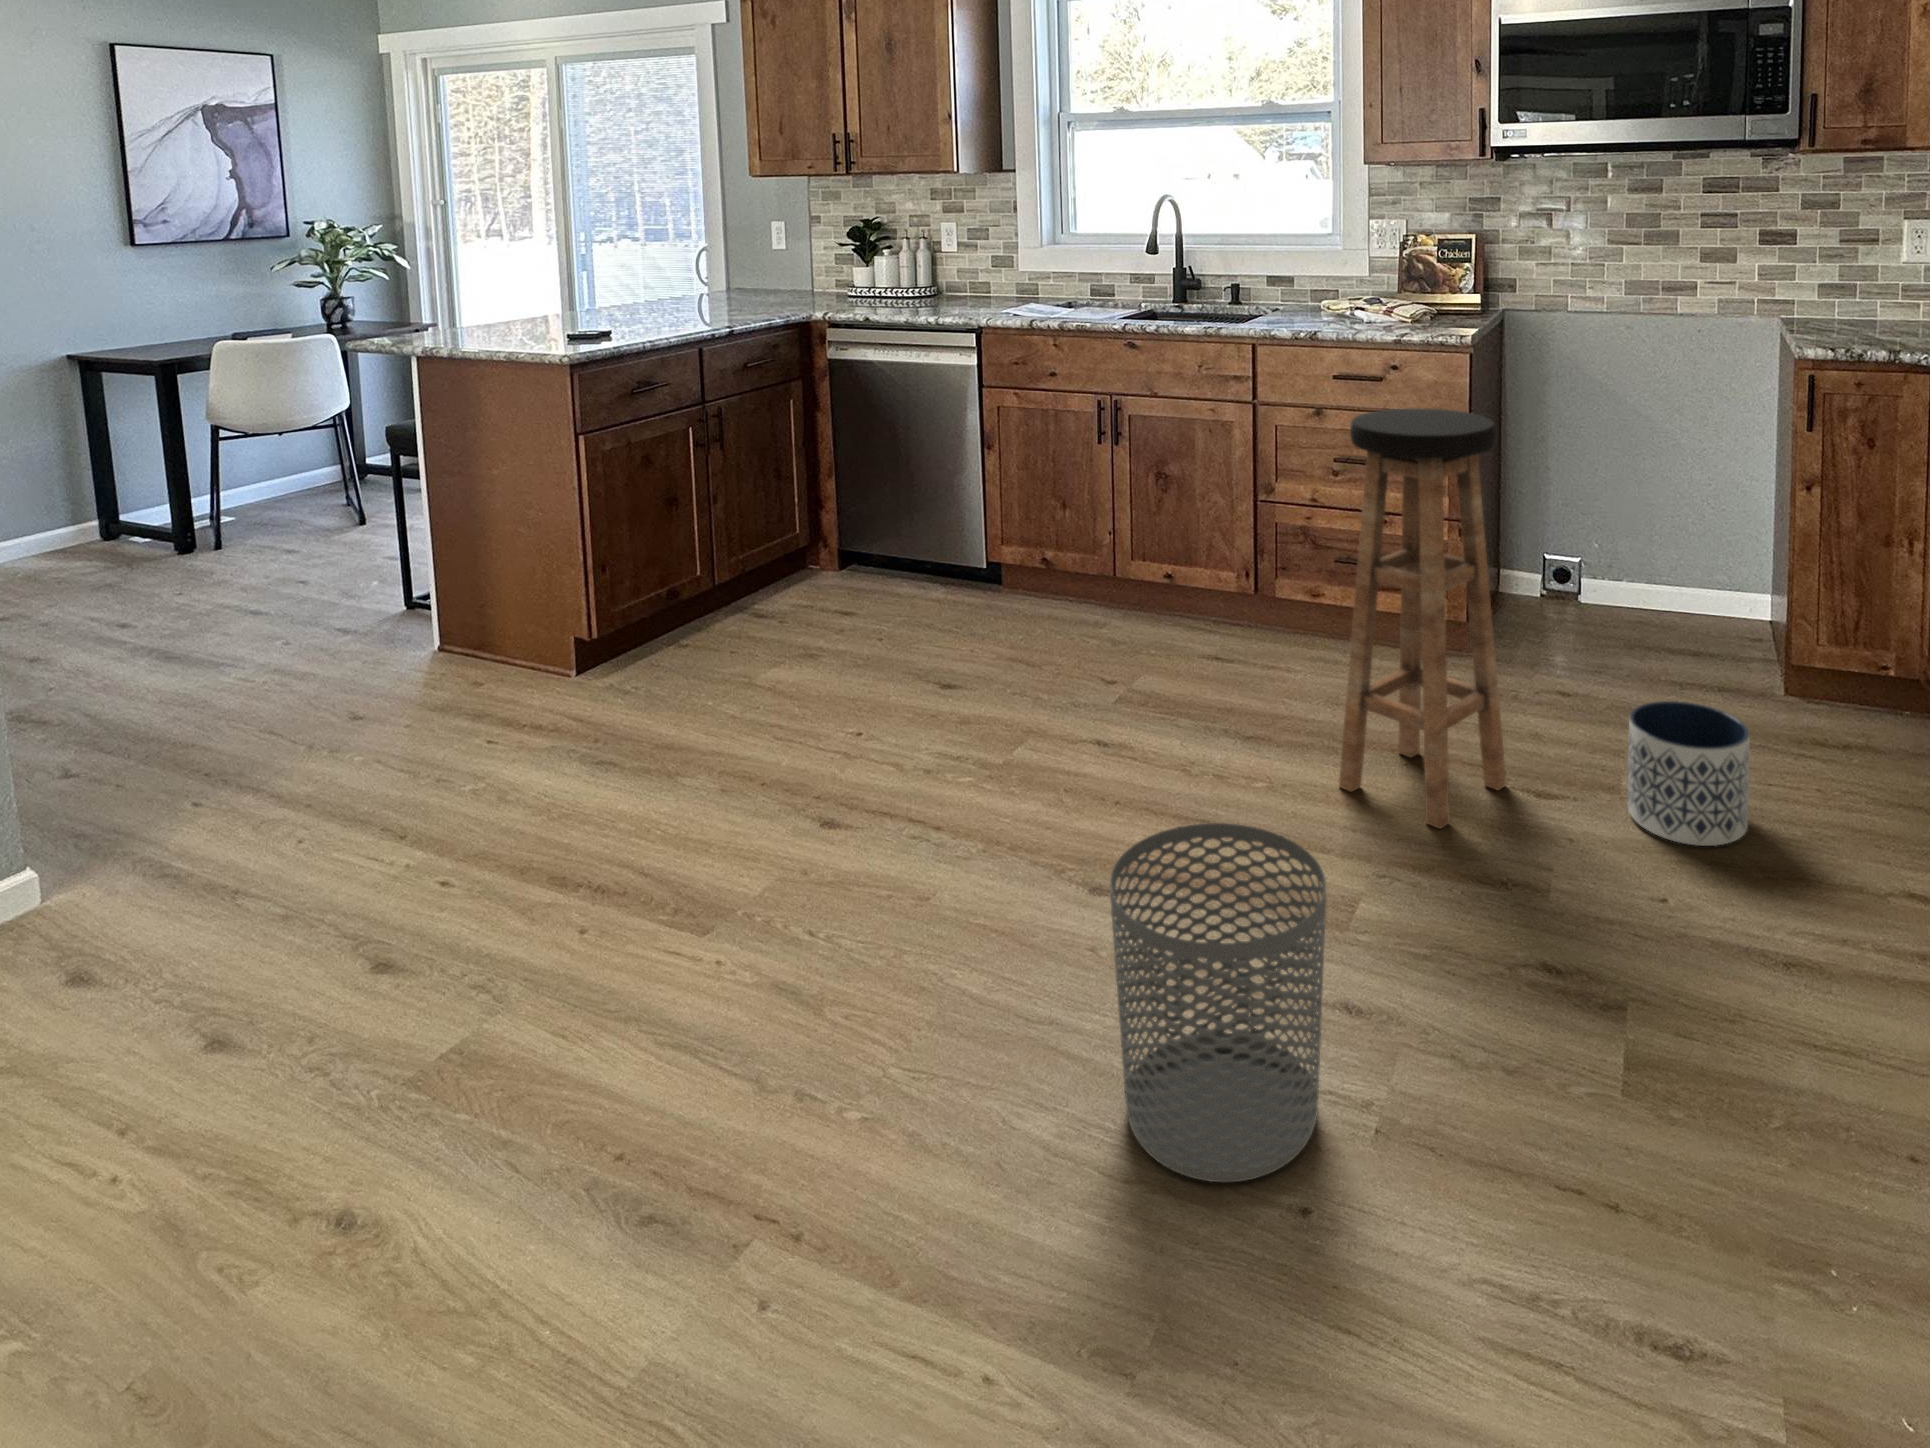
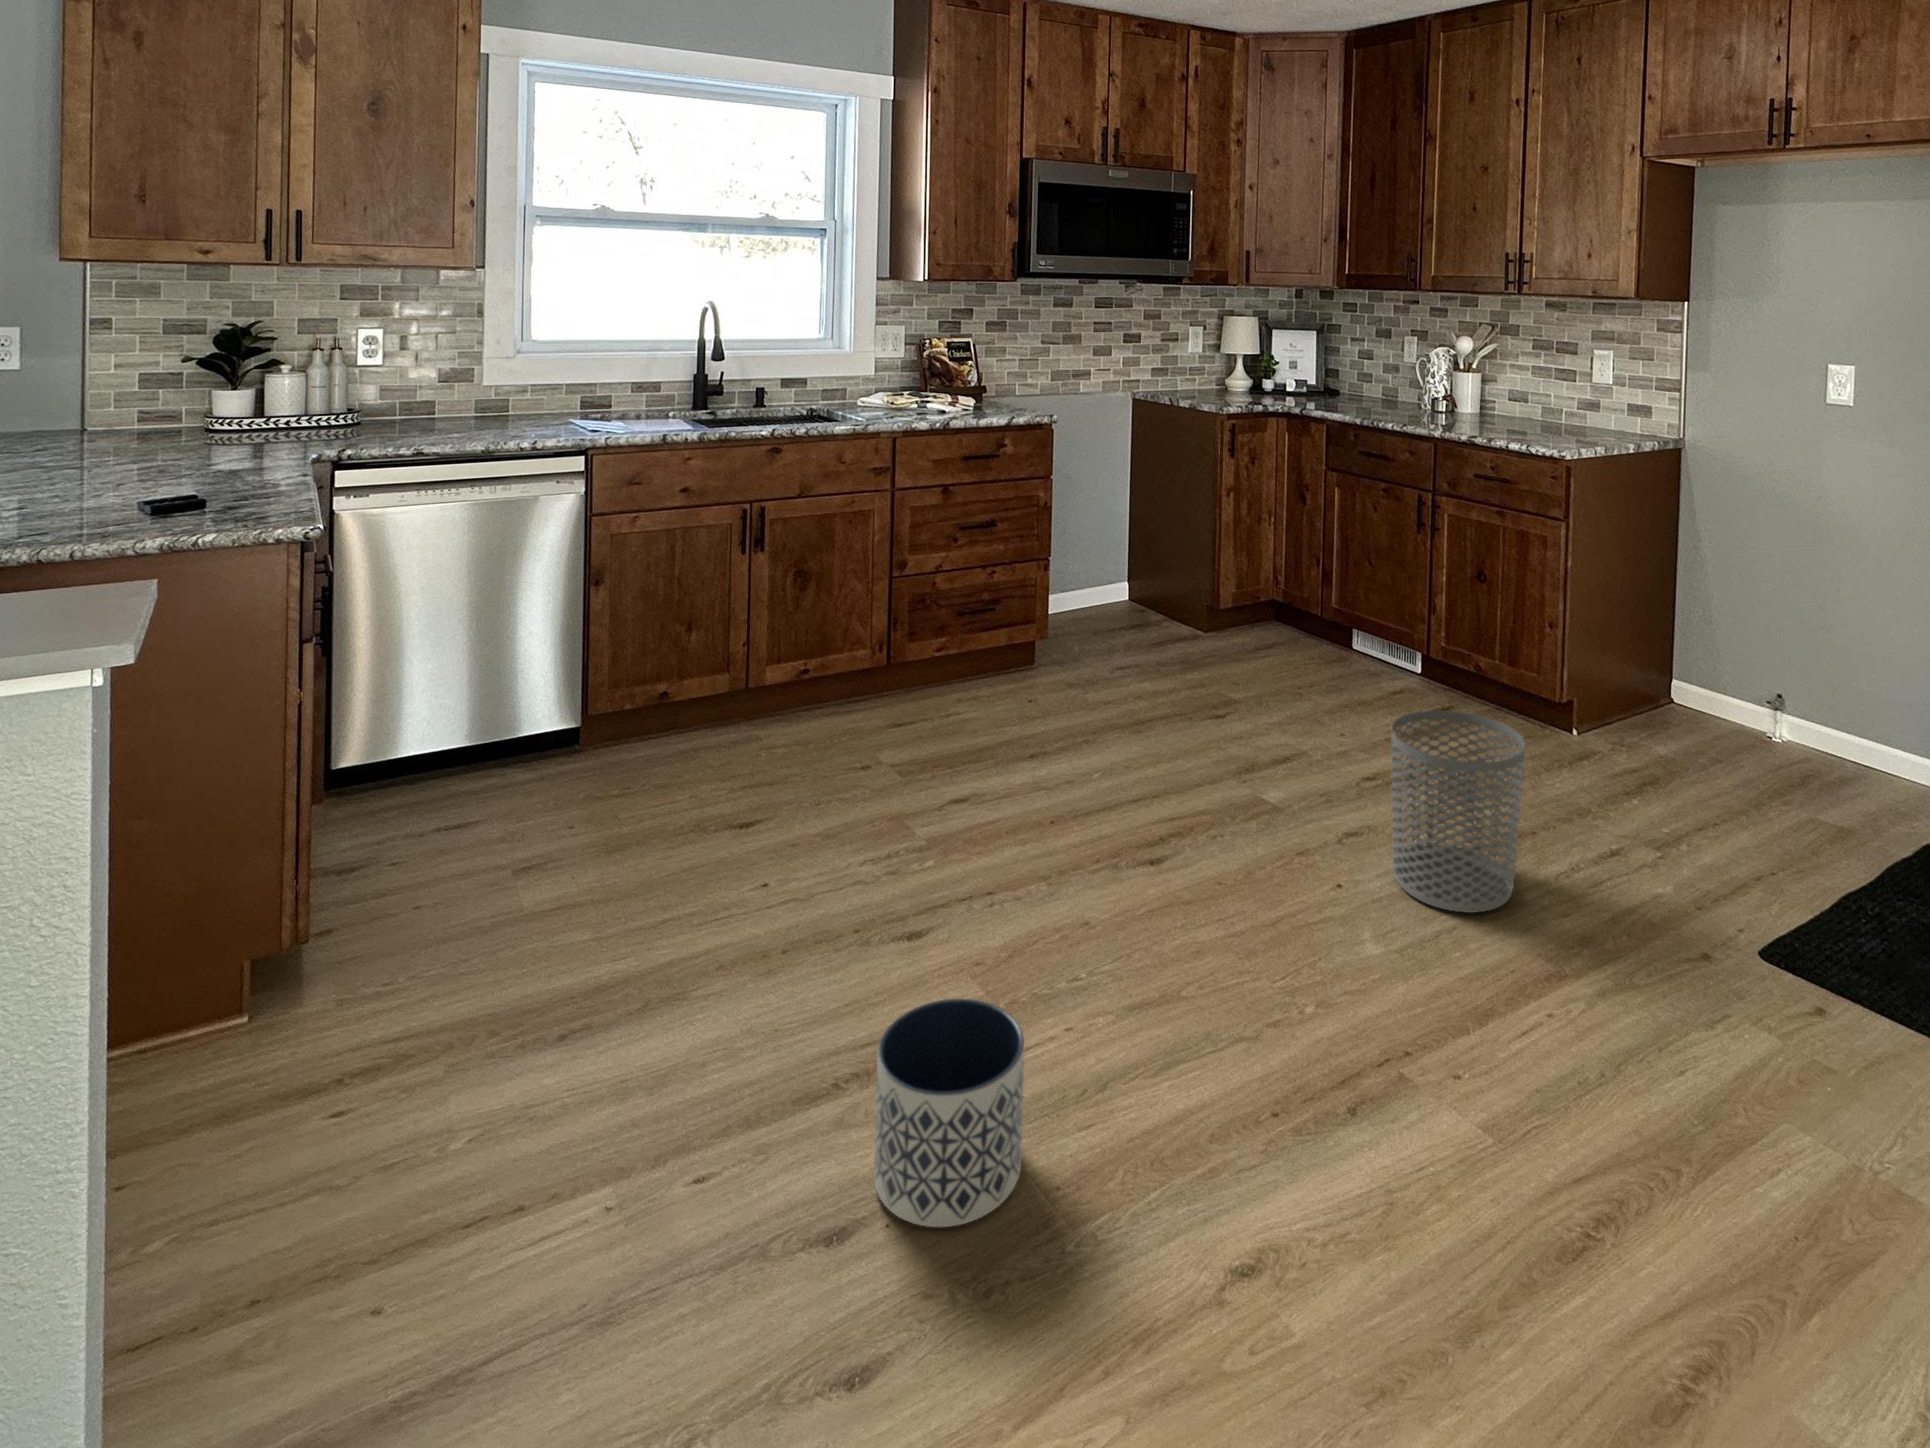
bar stool: present [1339,409,1506,829] -> none [1138,462,1245,746]
planter: present [1628,701,1750,846] -> present [874,999,1024,1227]

